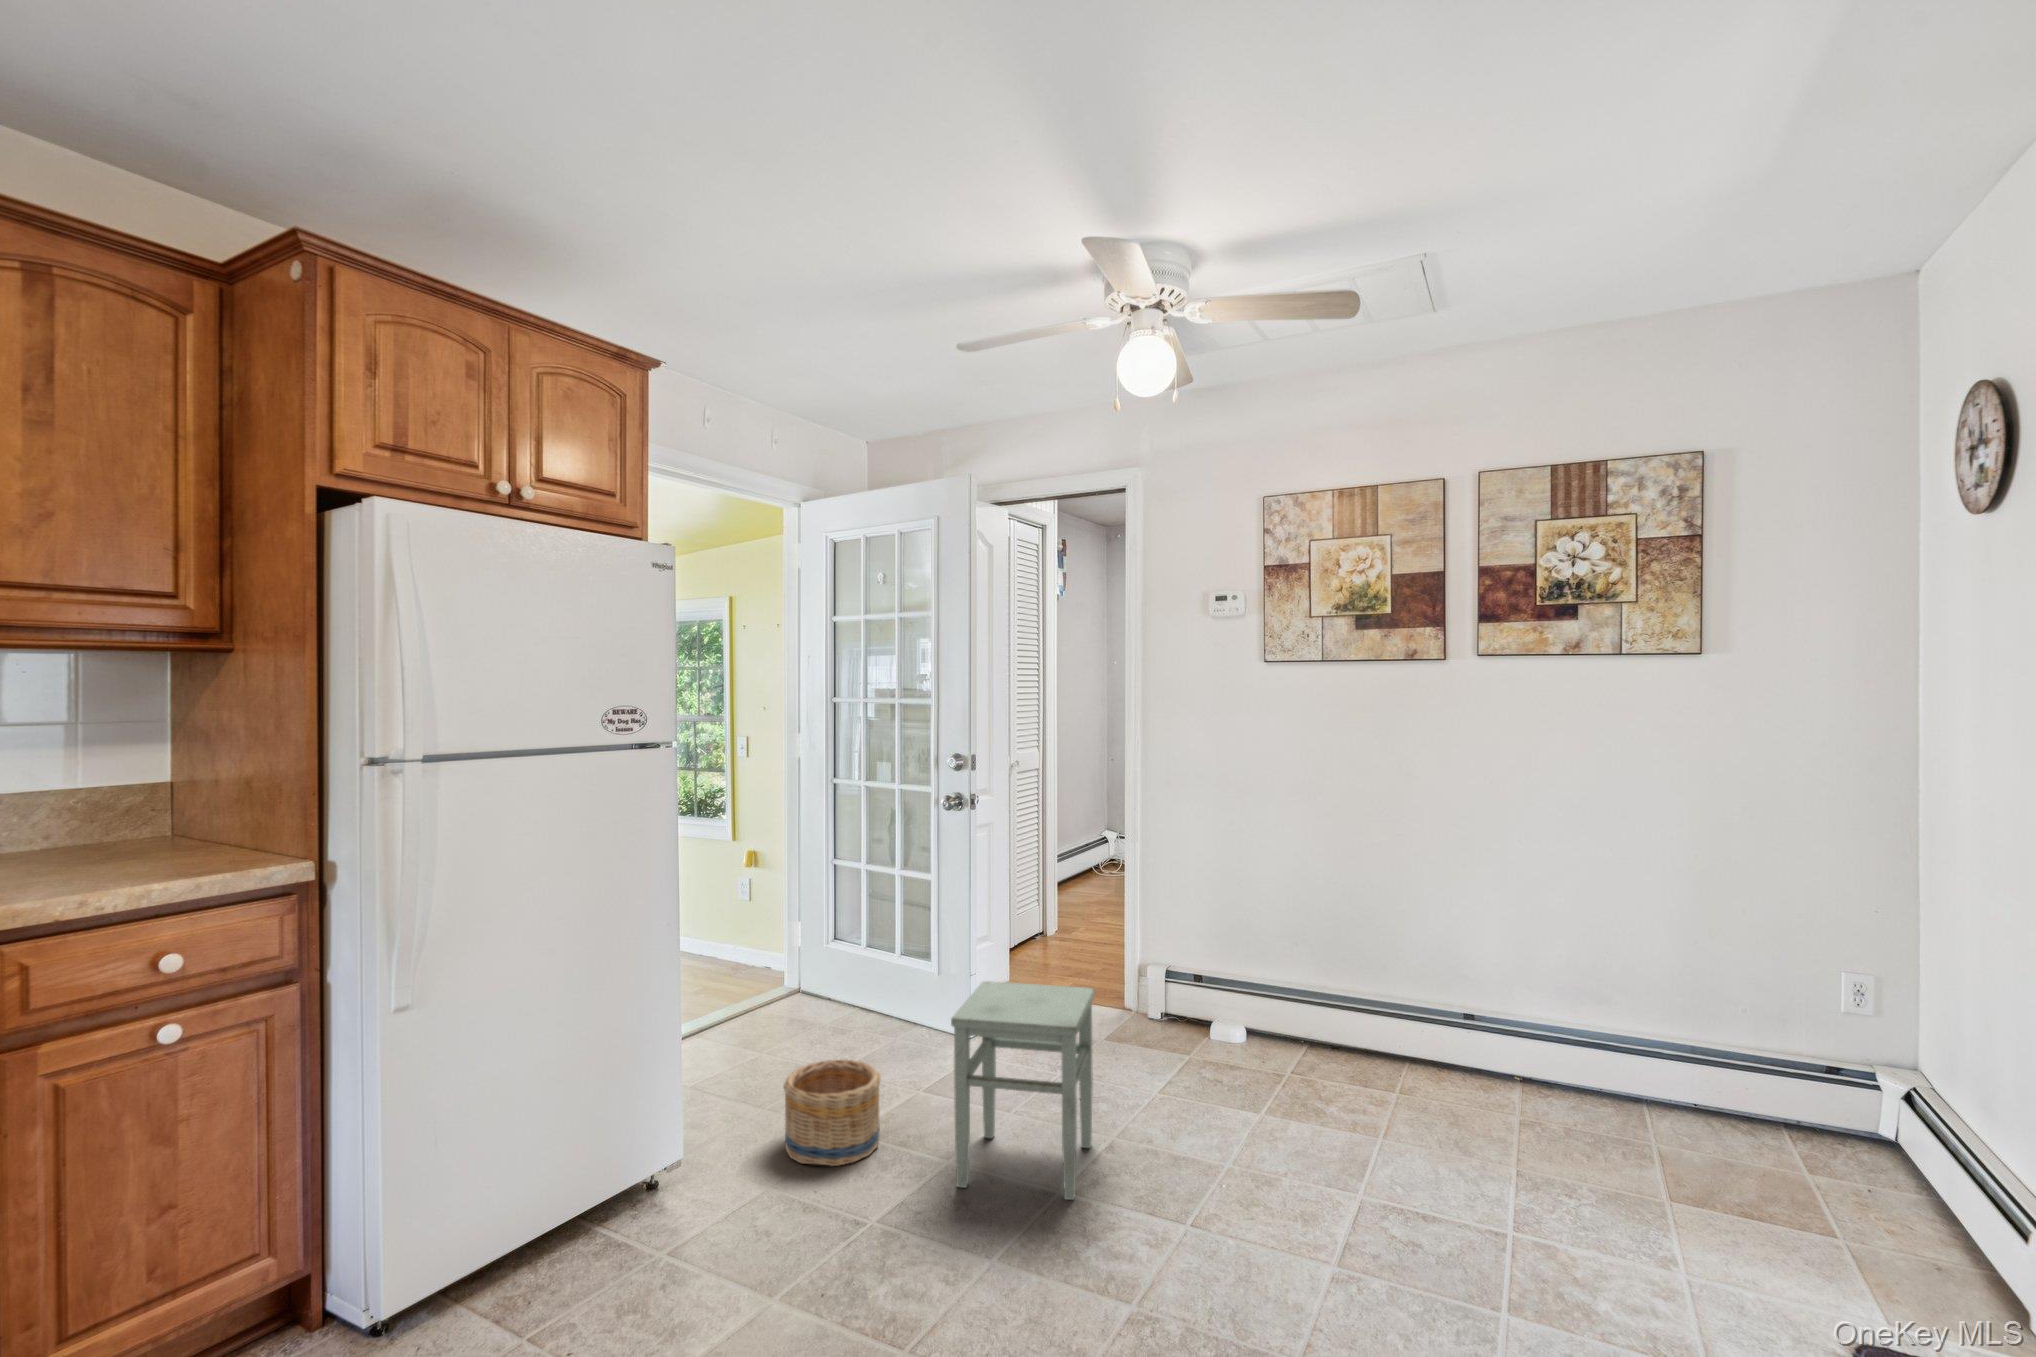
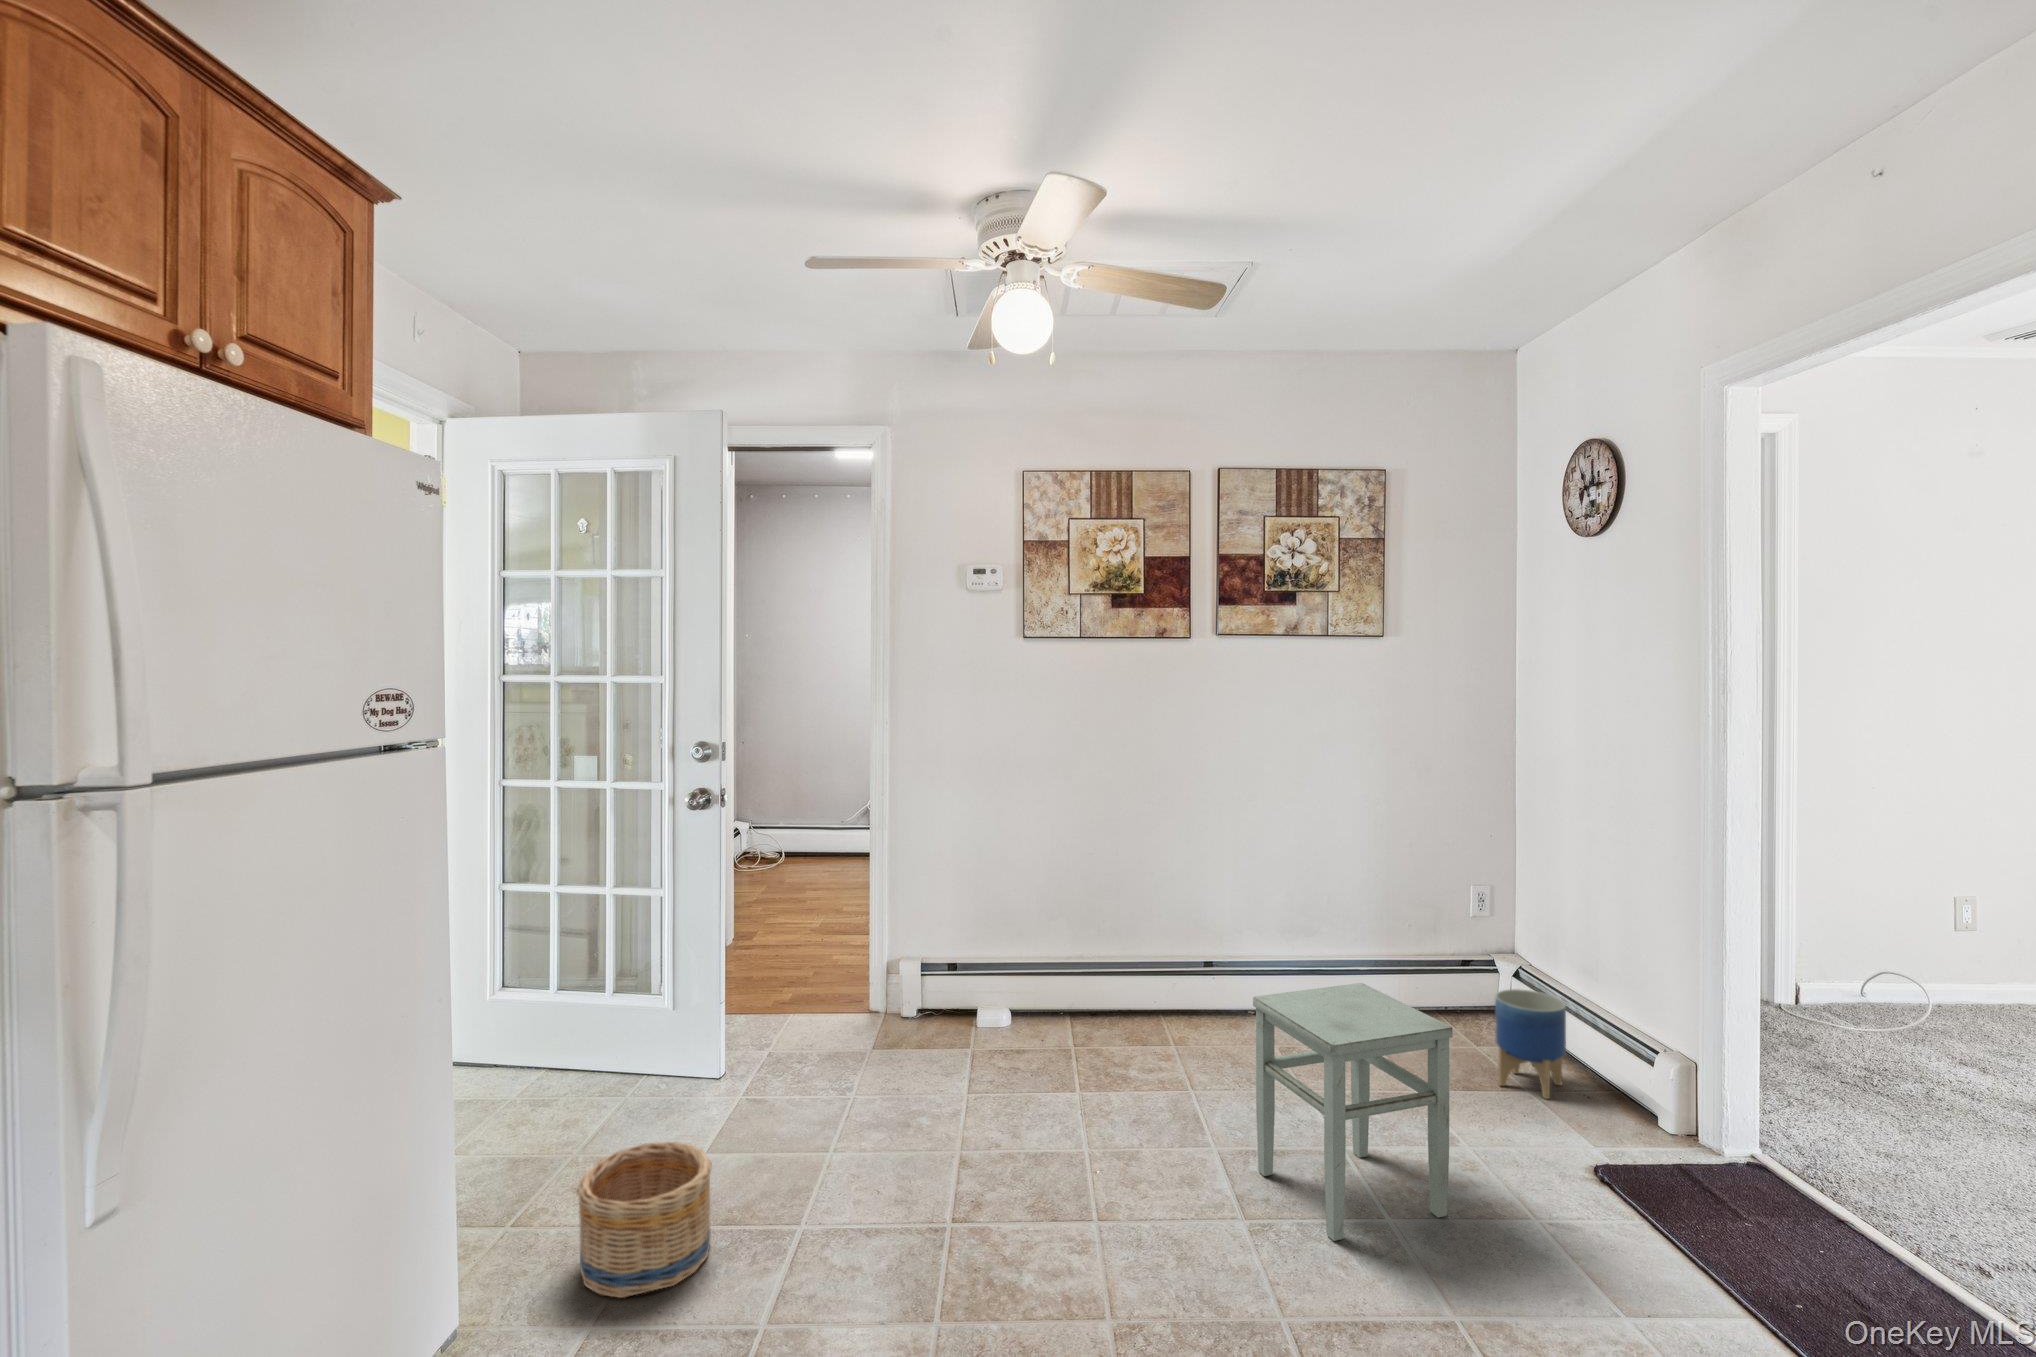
stool: present [951,981,1095,1200] -> present [1253,983,1453,1241]
planter: none [1784,1108,1891,1258] -> present [1495,989,1566,1099]

